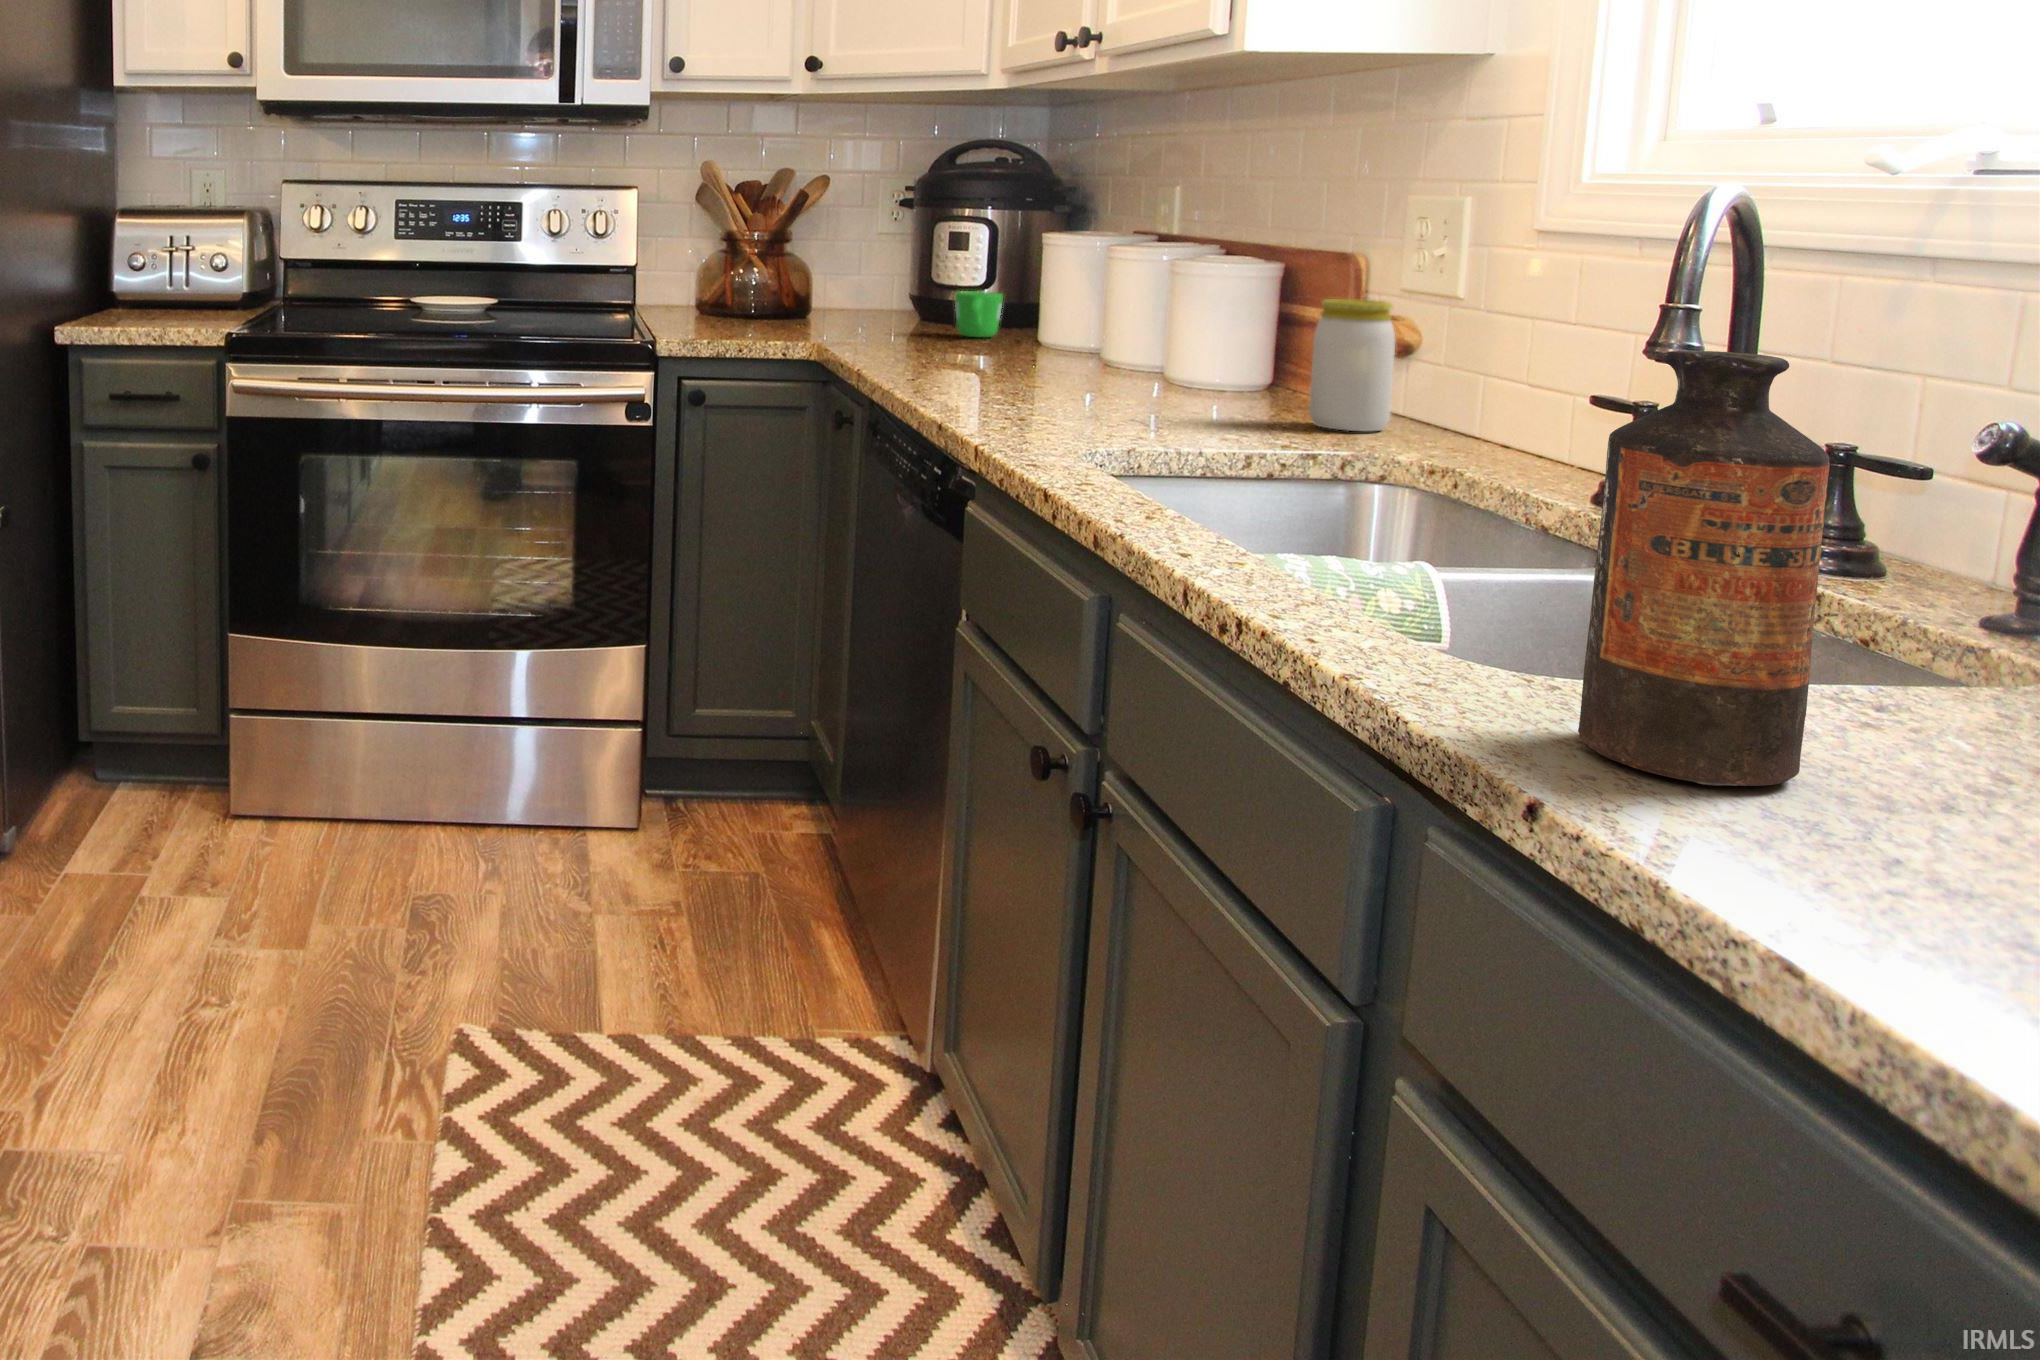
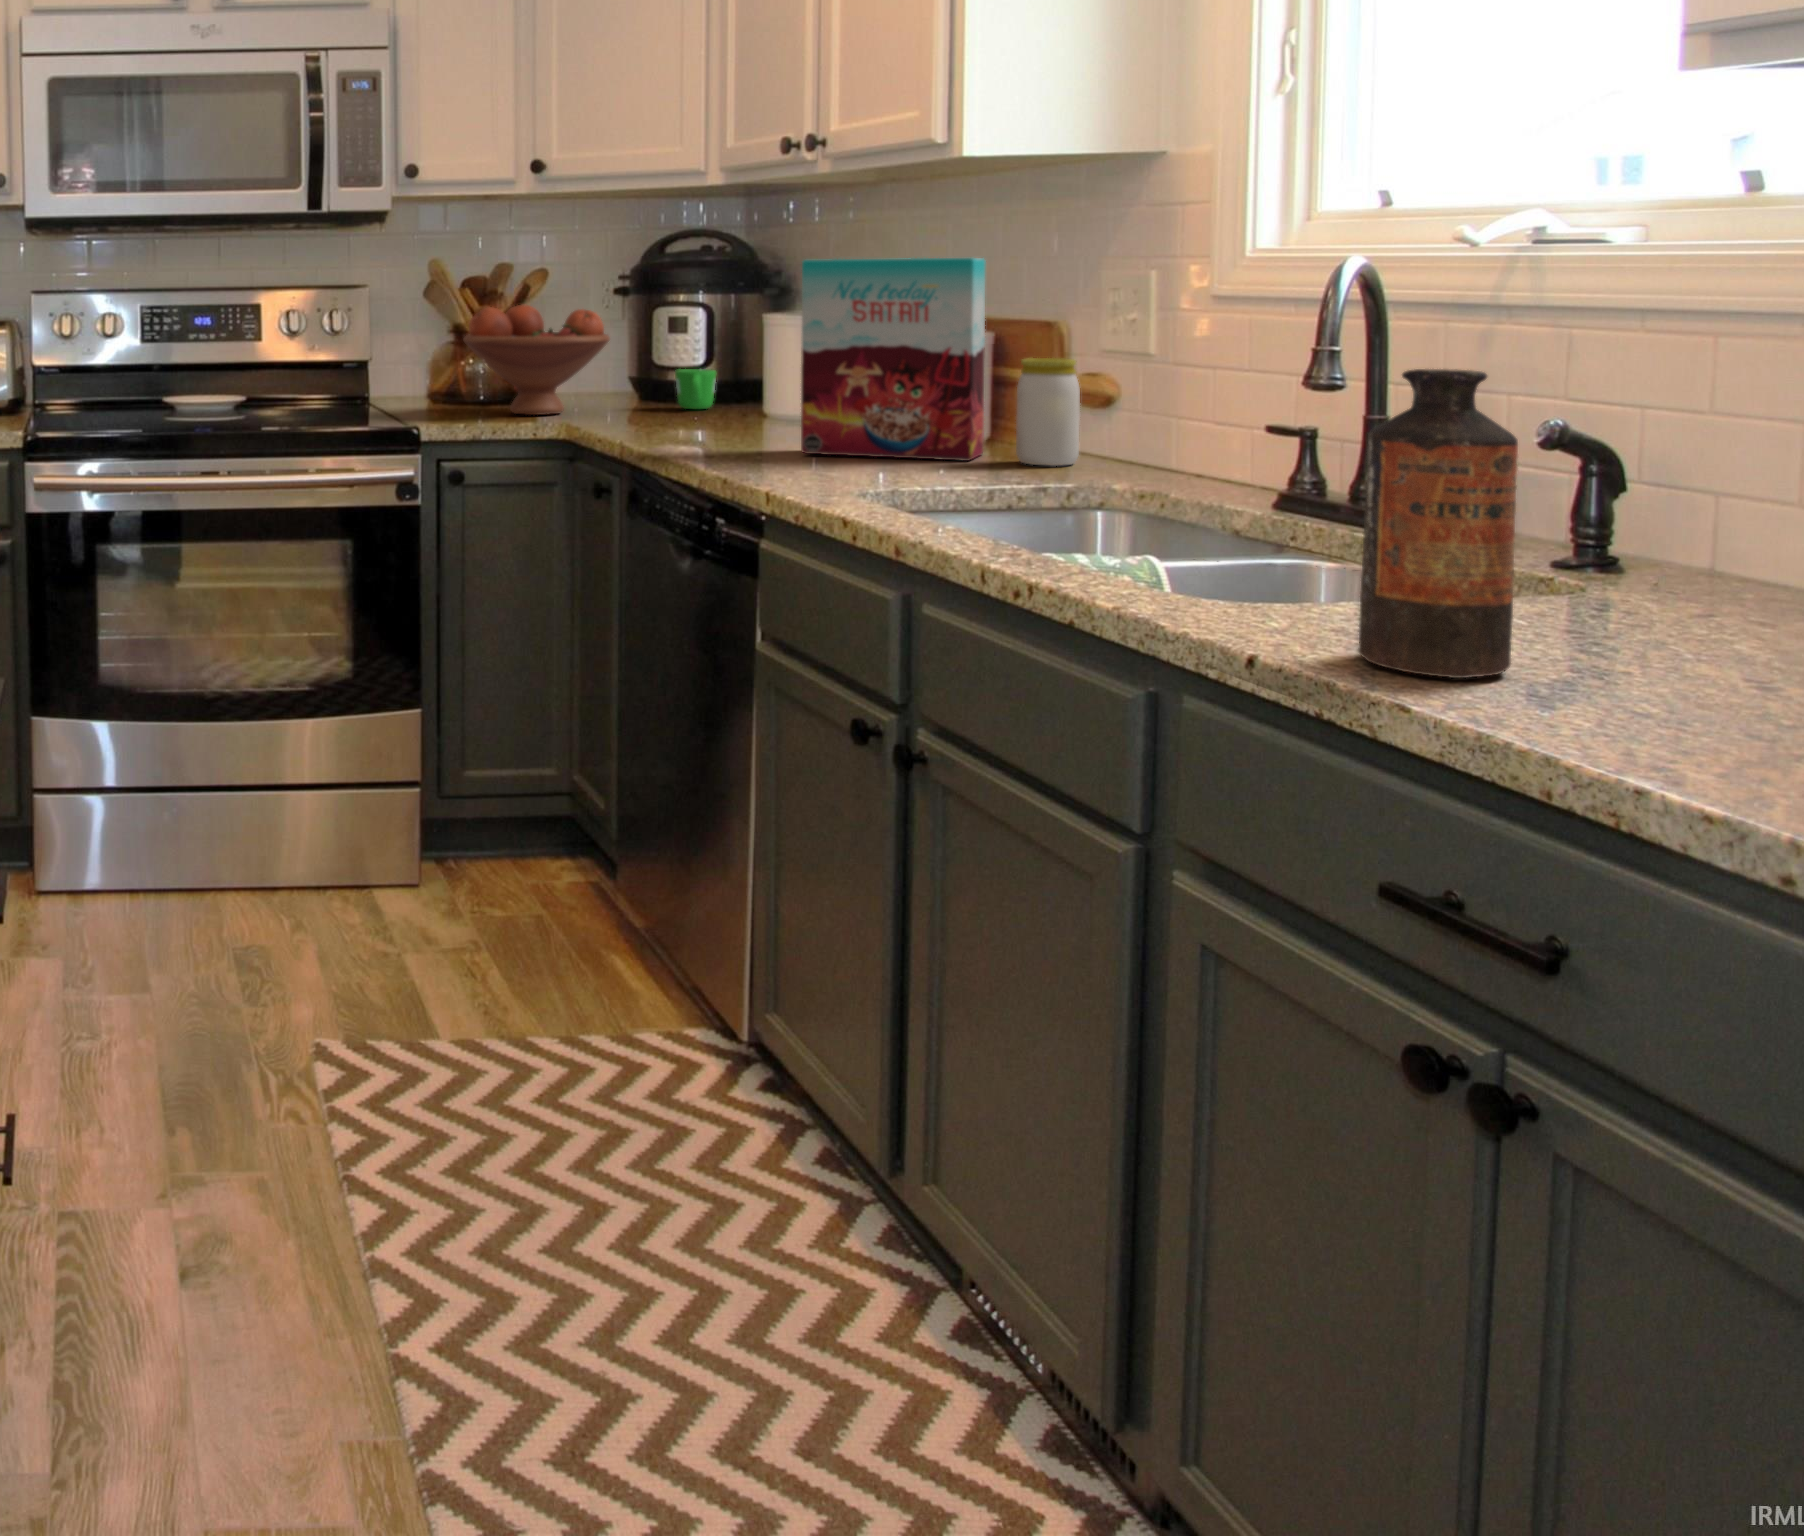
cereal box: none [1052,171,1290,418] -> present [801,258,985,461]
fruit bowl: none [715,212,881,335] -> present [464,304,610,415]

